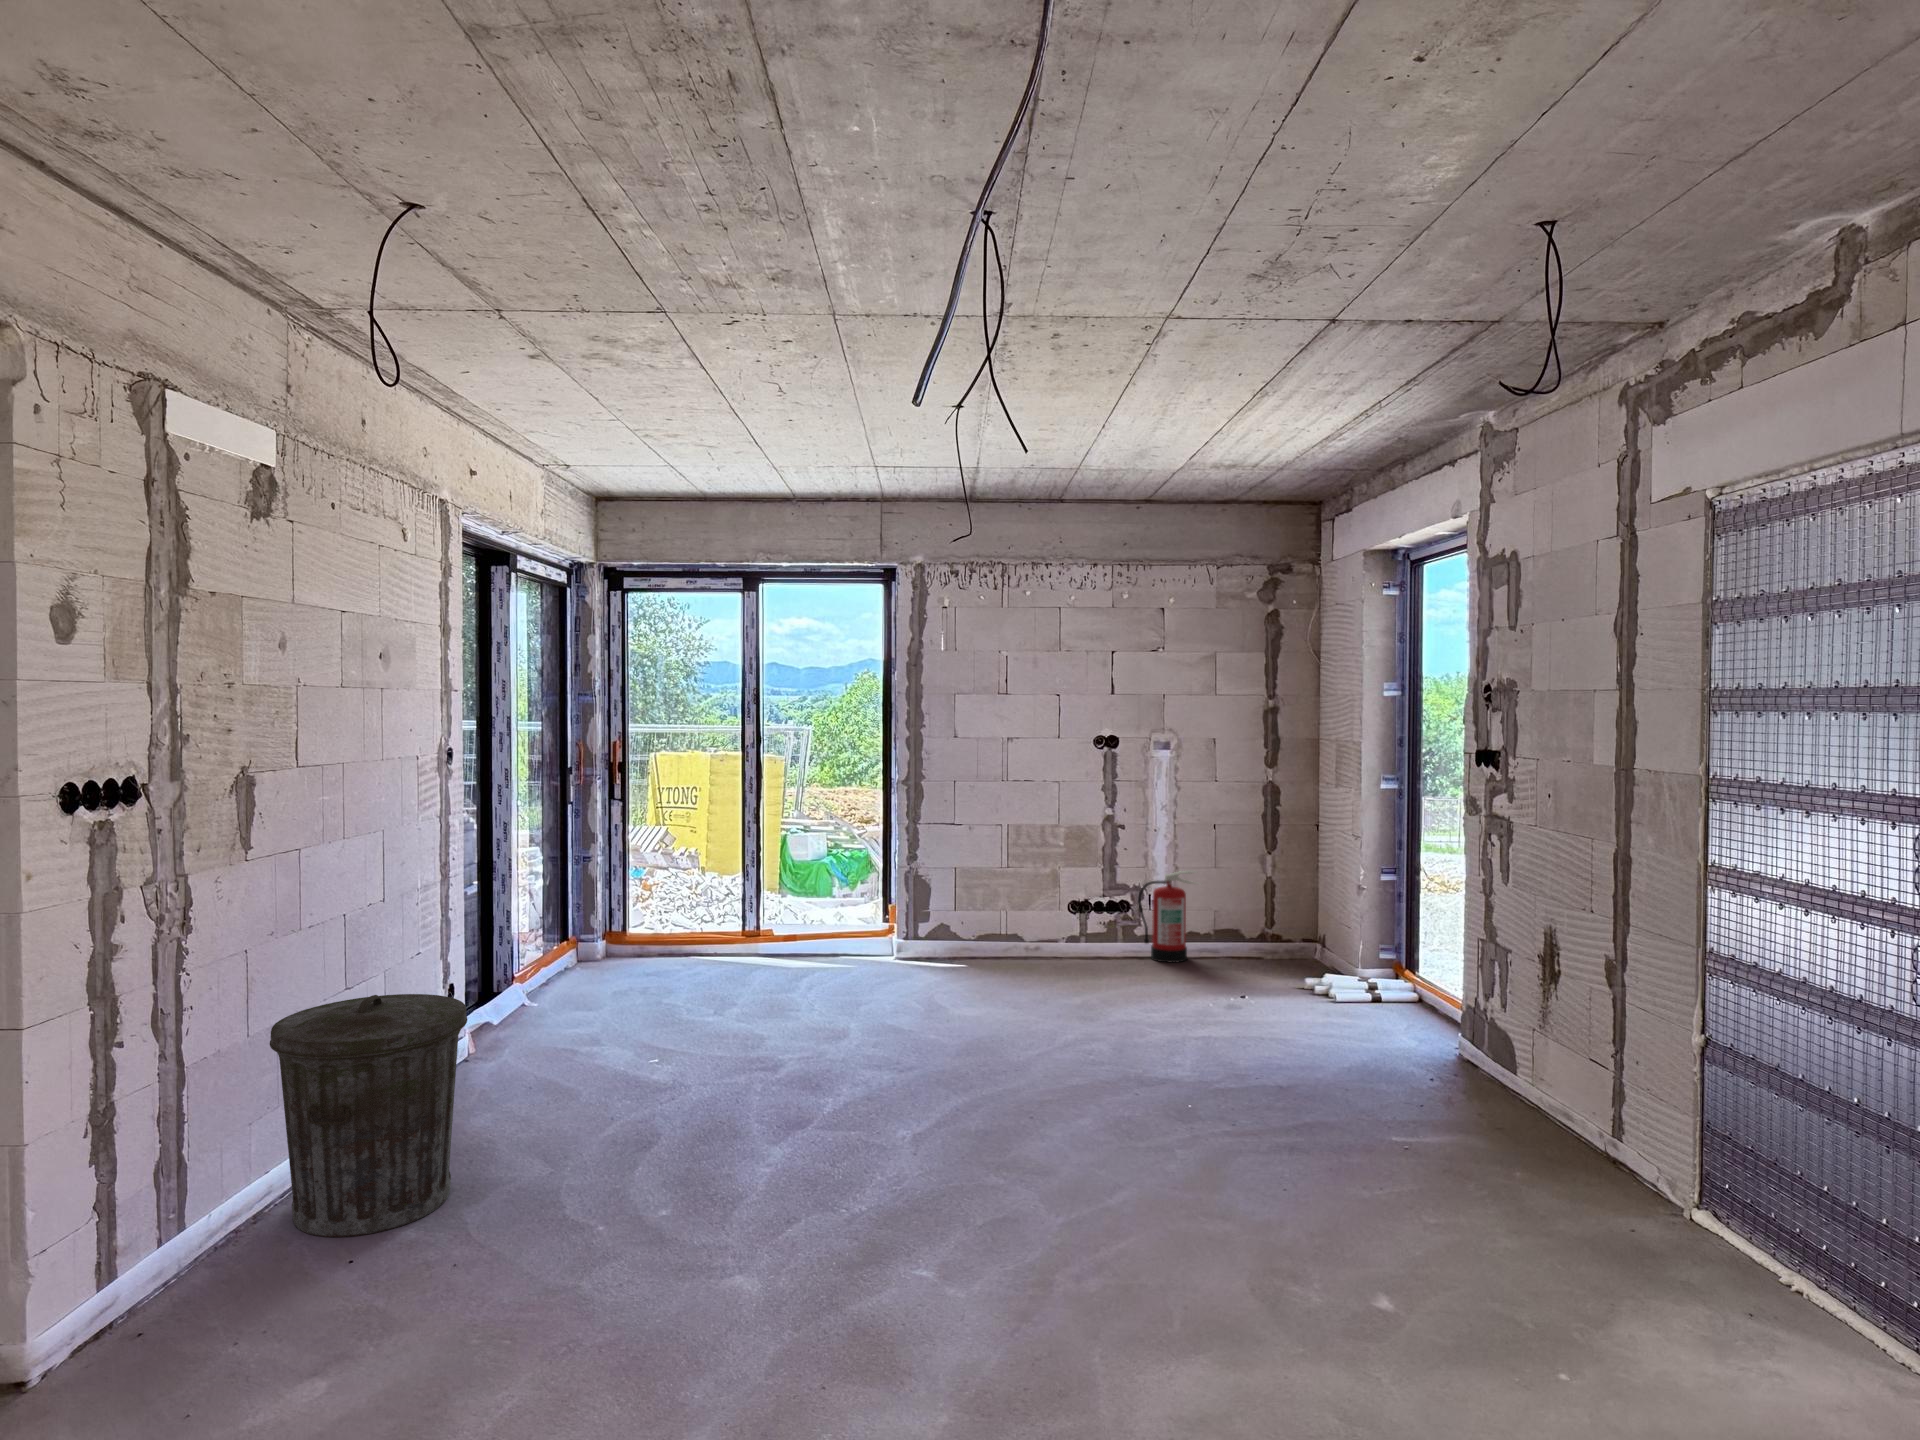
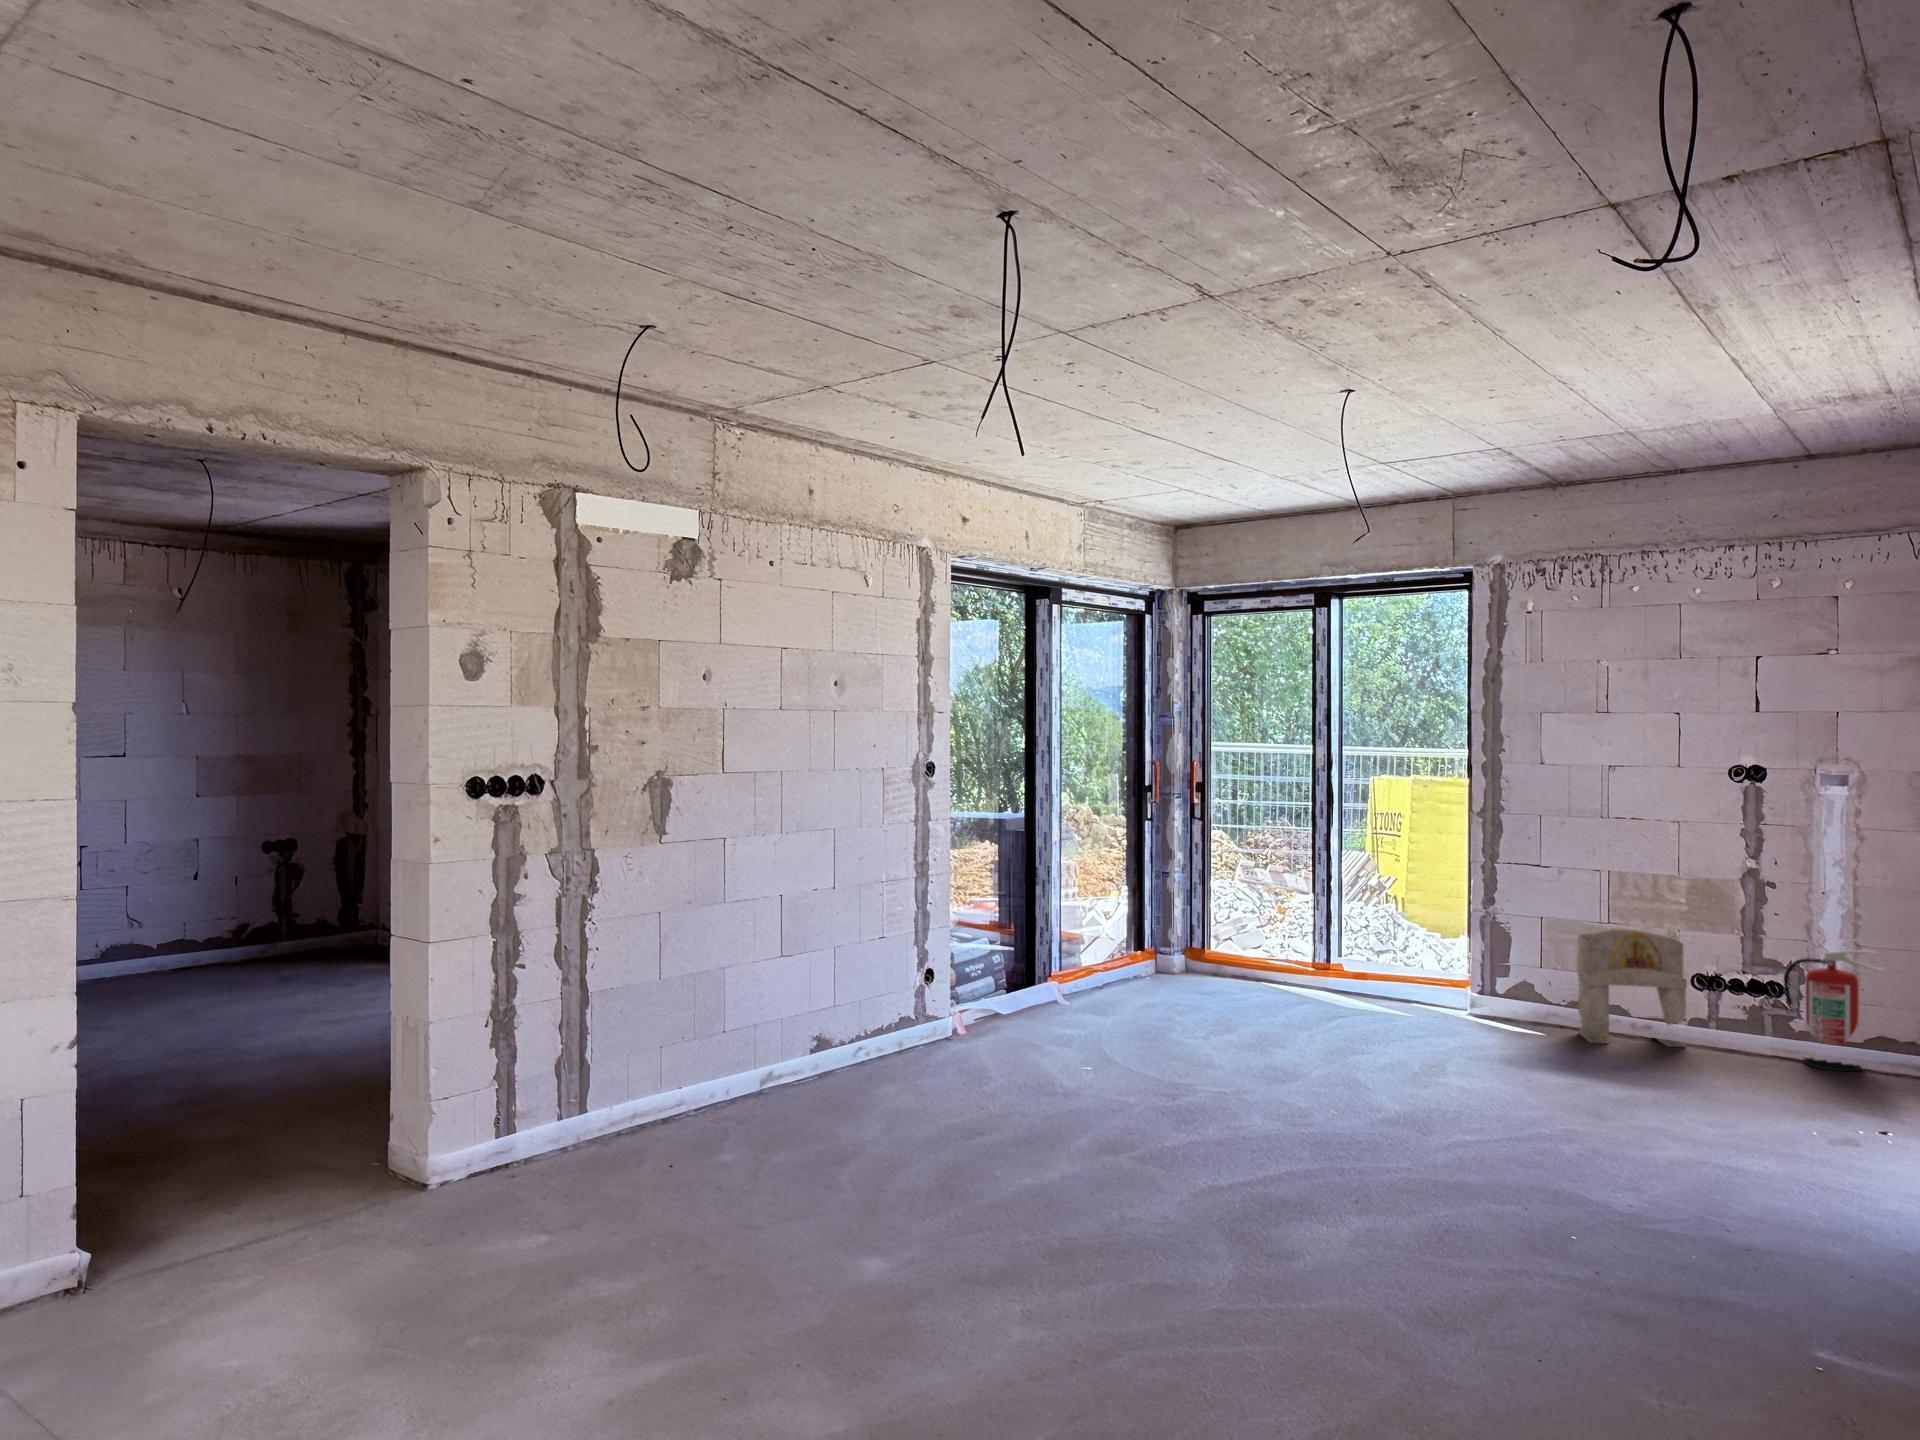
stool: none [997,871,1077,970] -> present [1577,928,1687,1047]
trash can: present [270,994,467,1237] -> none [759,925,888,1093]

